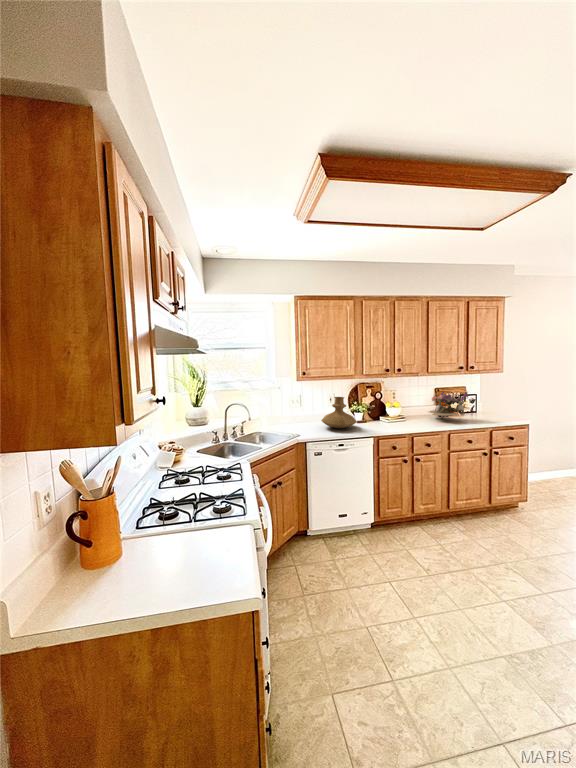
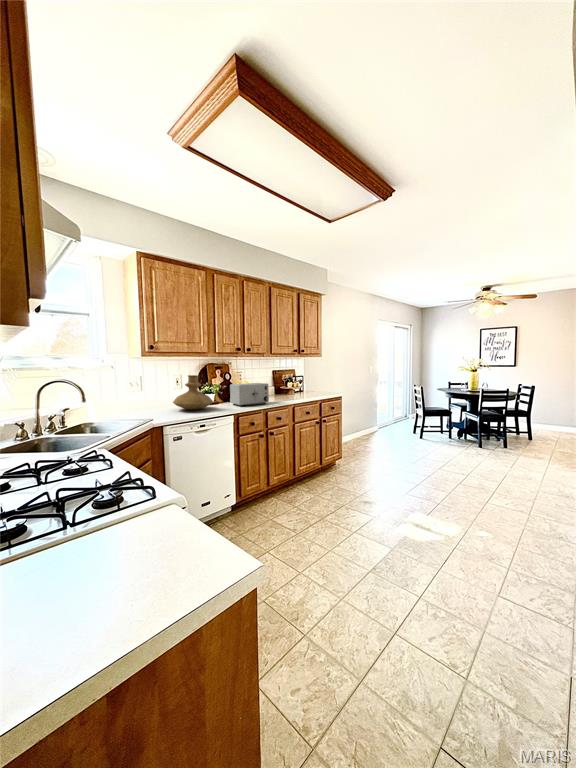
flower arrangement: present [429,392,468,418] -> none [270,370,303,397]
toaster: none [377,405,417,429] -> present [230,383,269,406]

